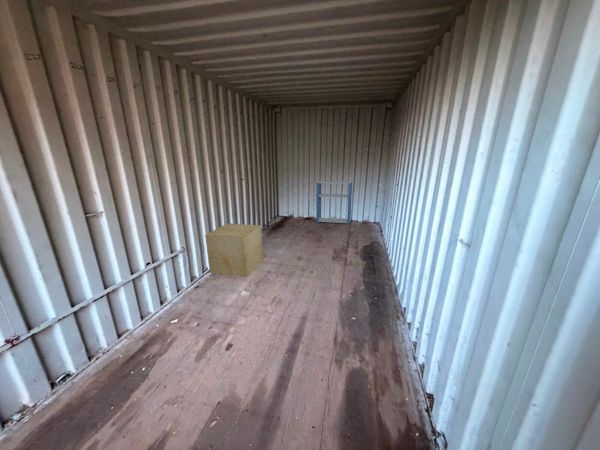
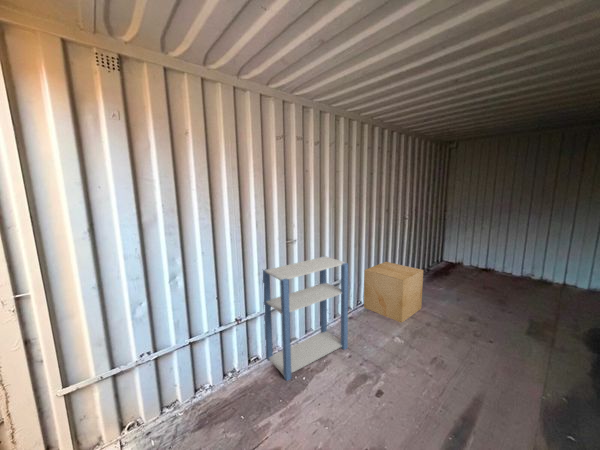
shelving unit: present [316,181,352,225] -> present [263,256,348,381]

